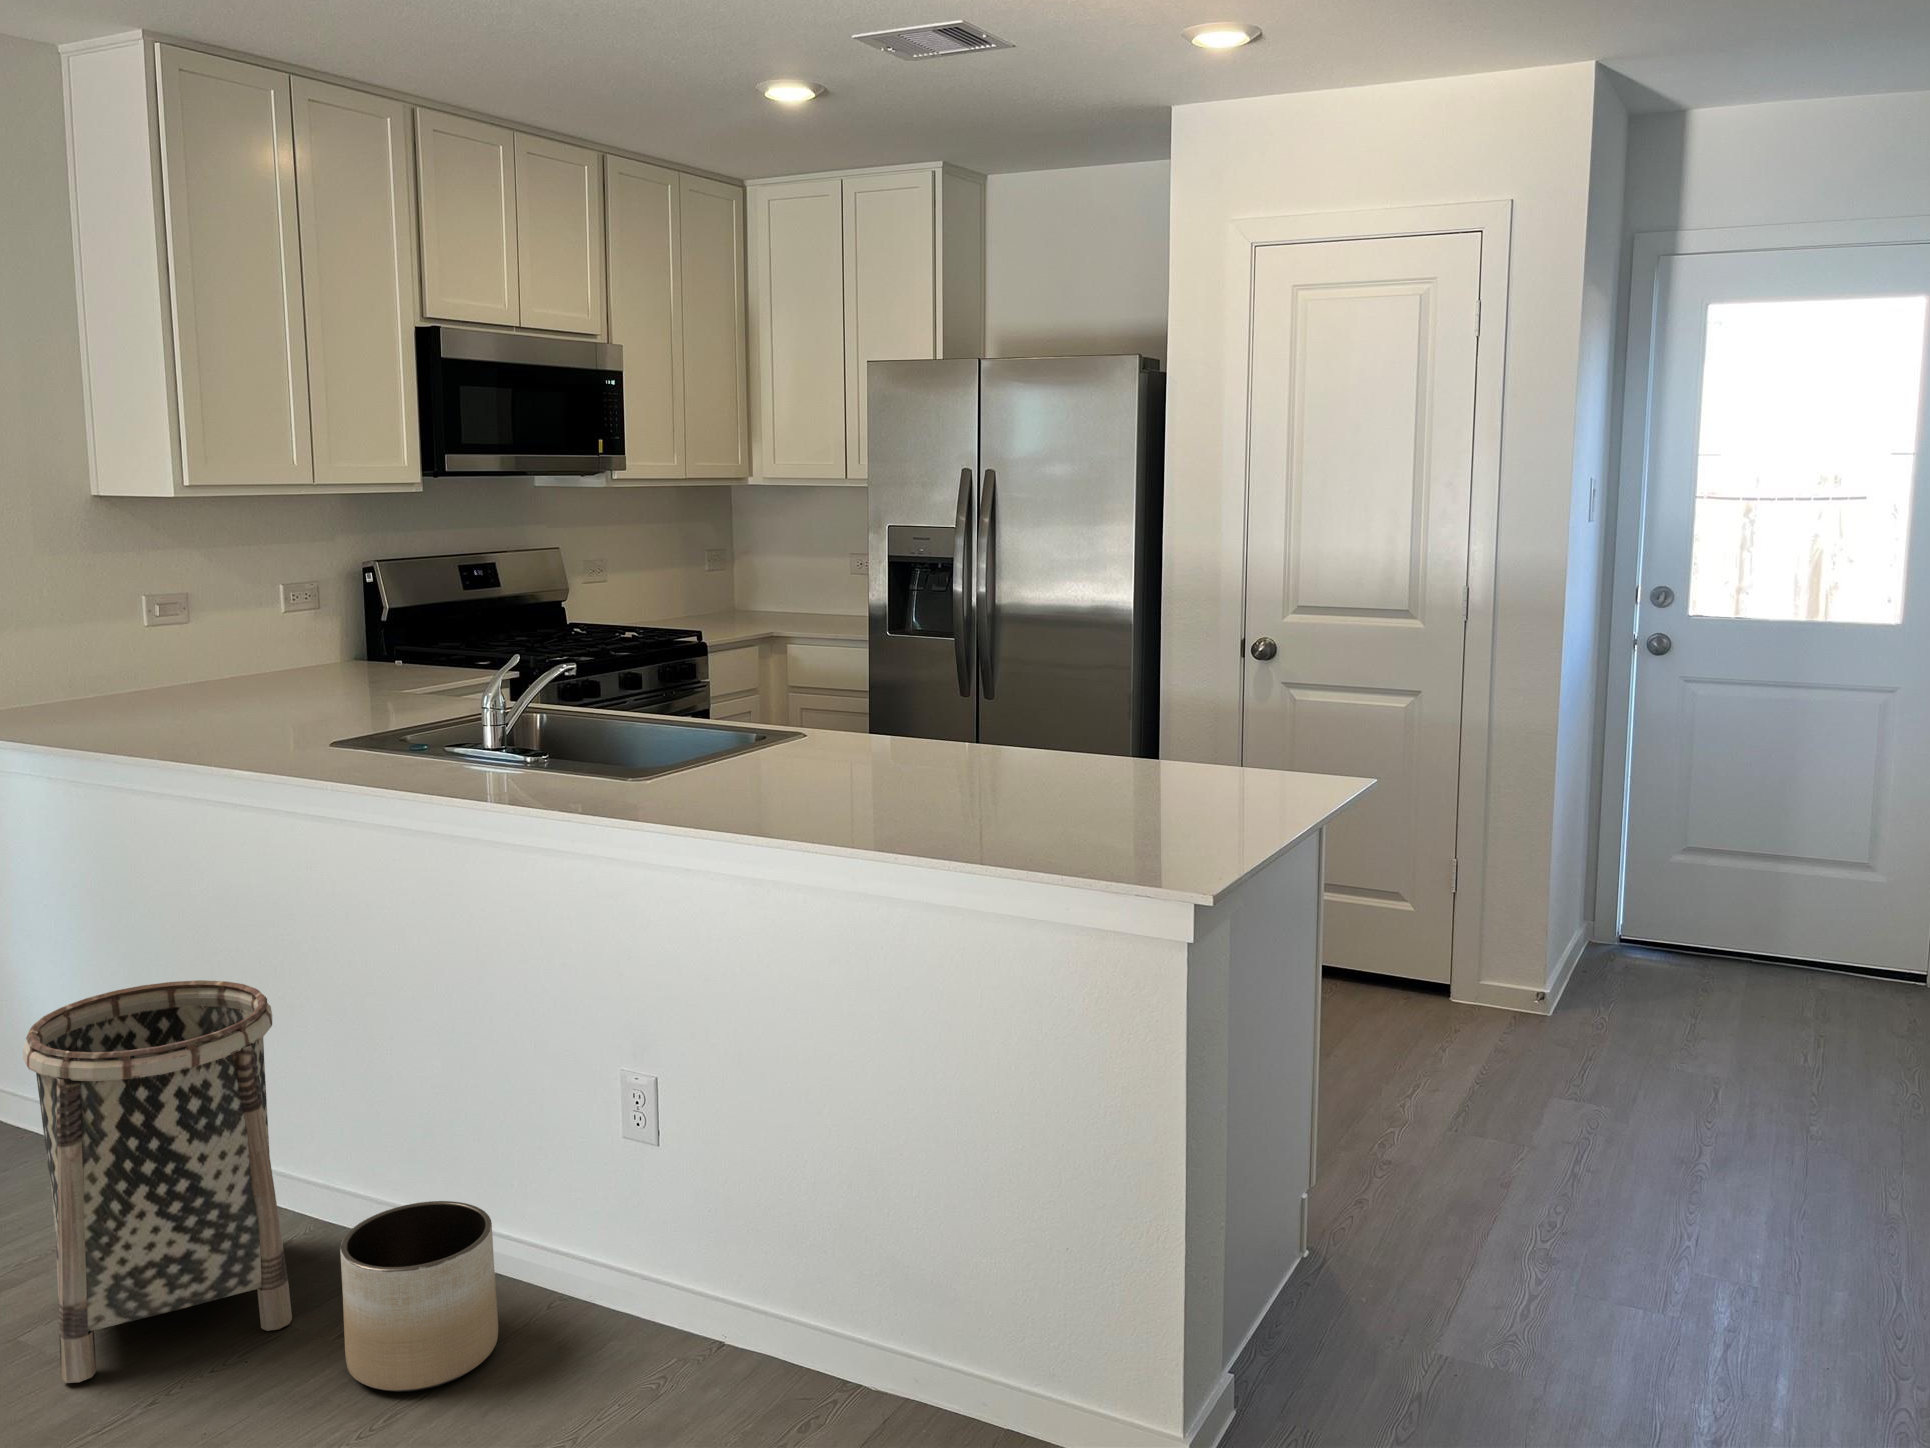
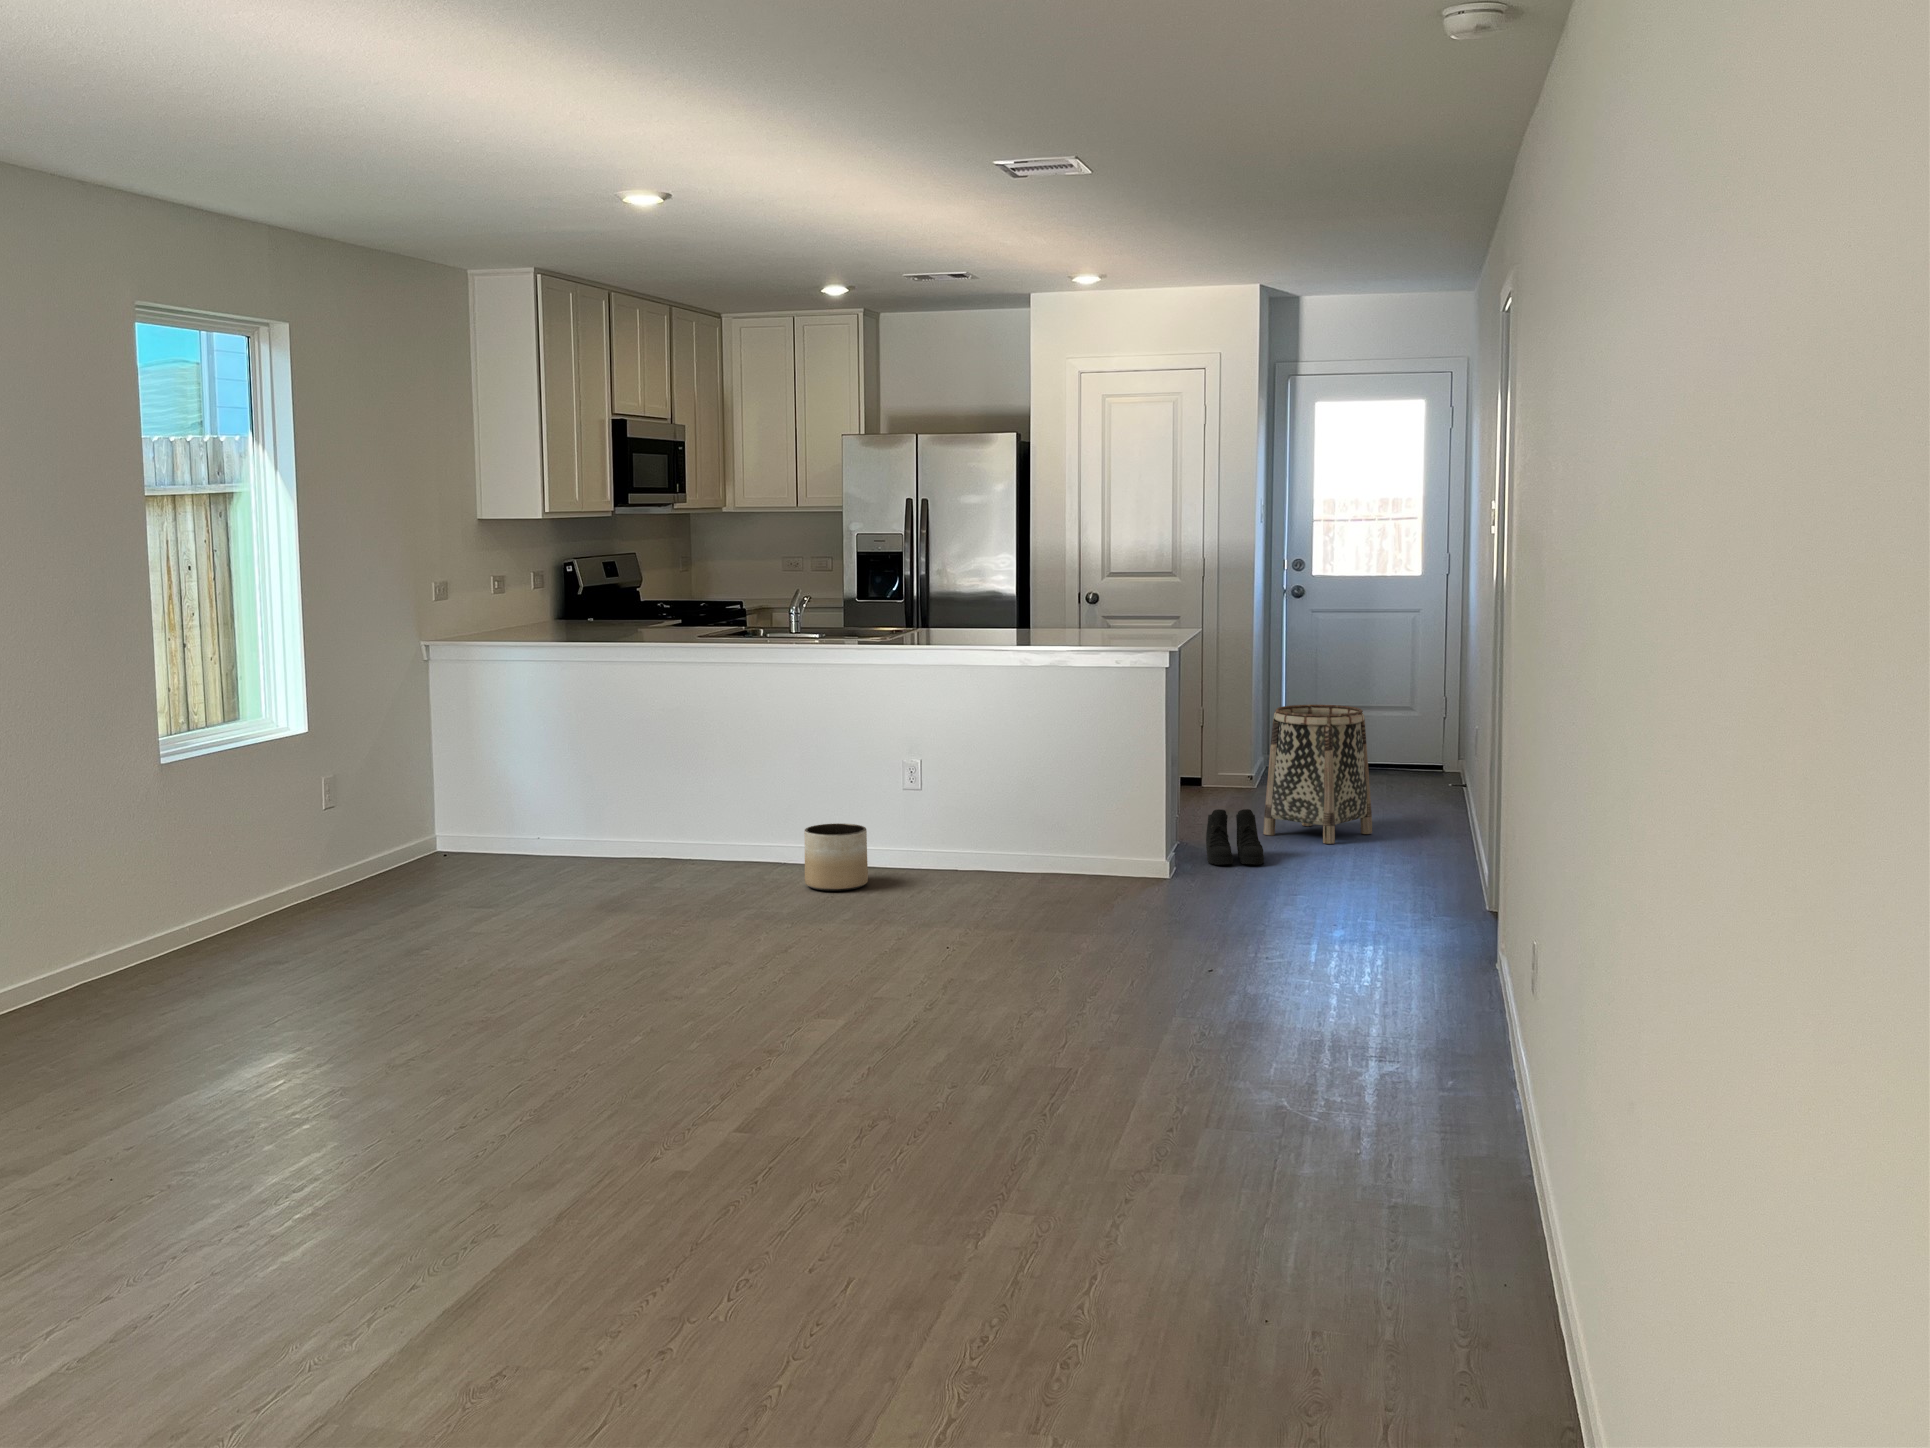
basket: present [23,980,292,1383] -> present [1263,705,1372,844]
boots: none [1327,1218,1466,1398] -> present [1206,809,1264,865]

